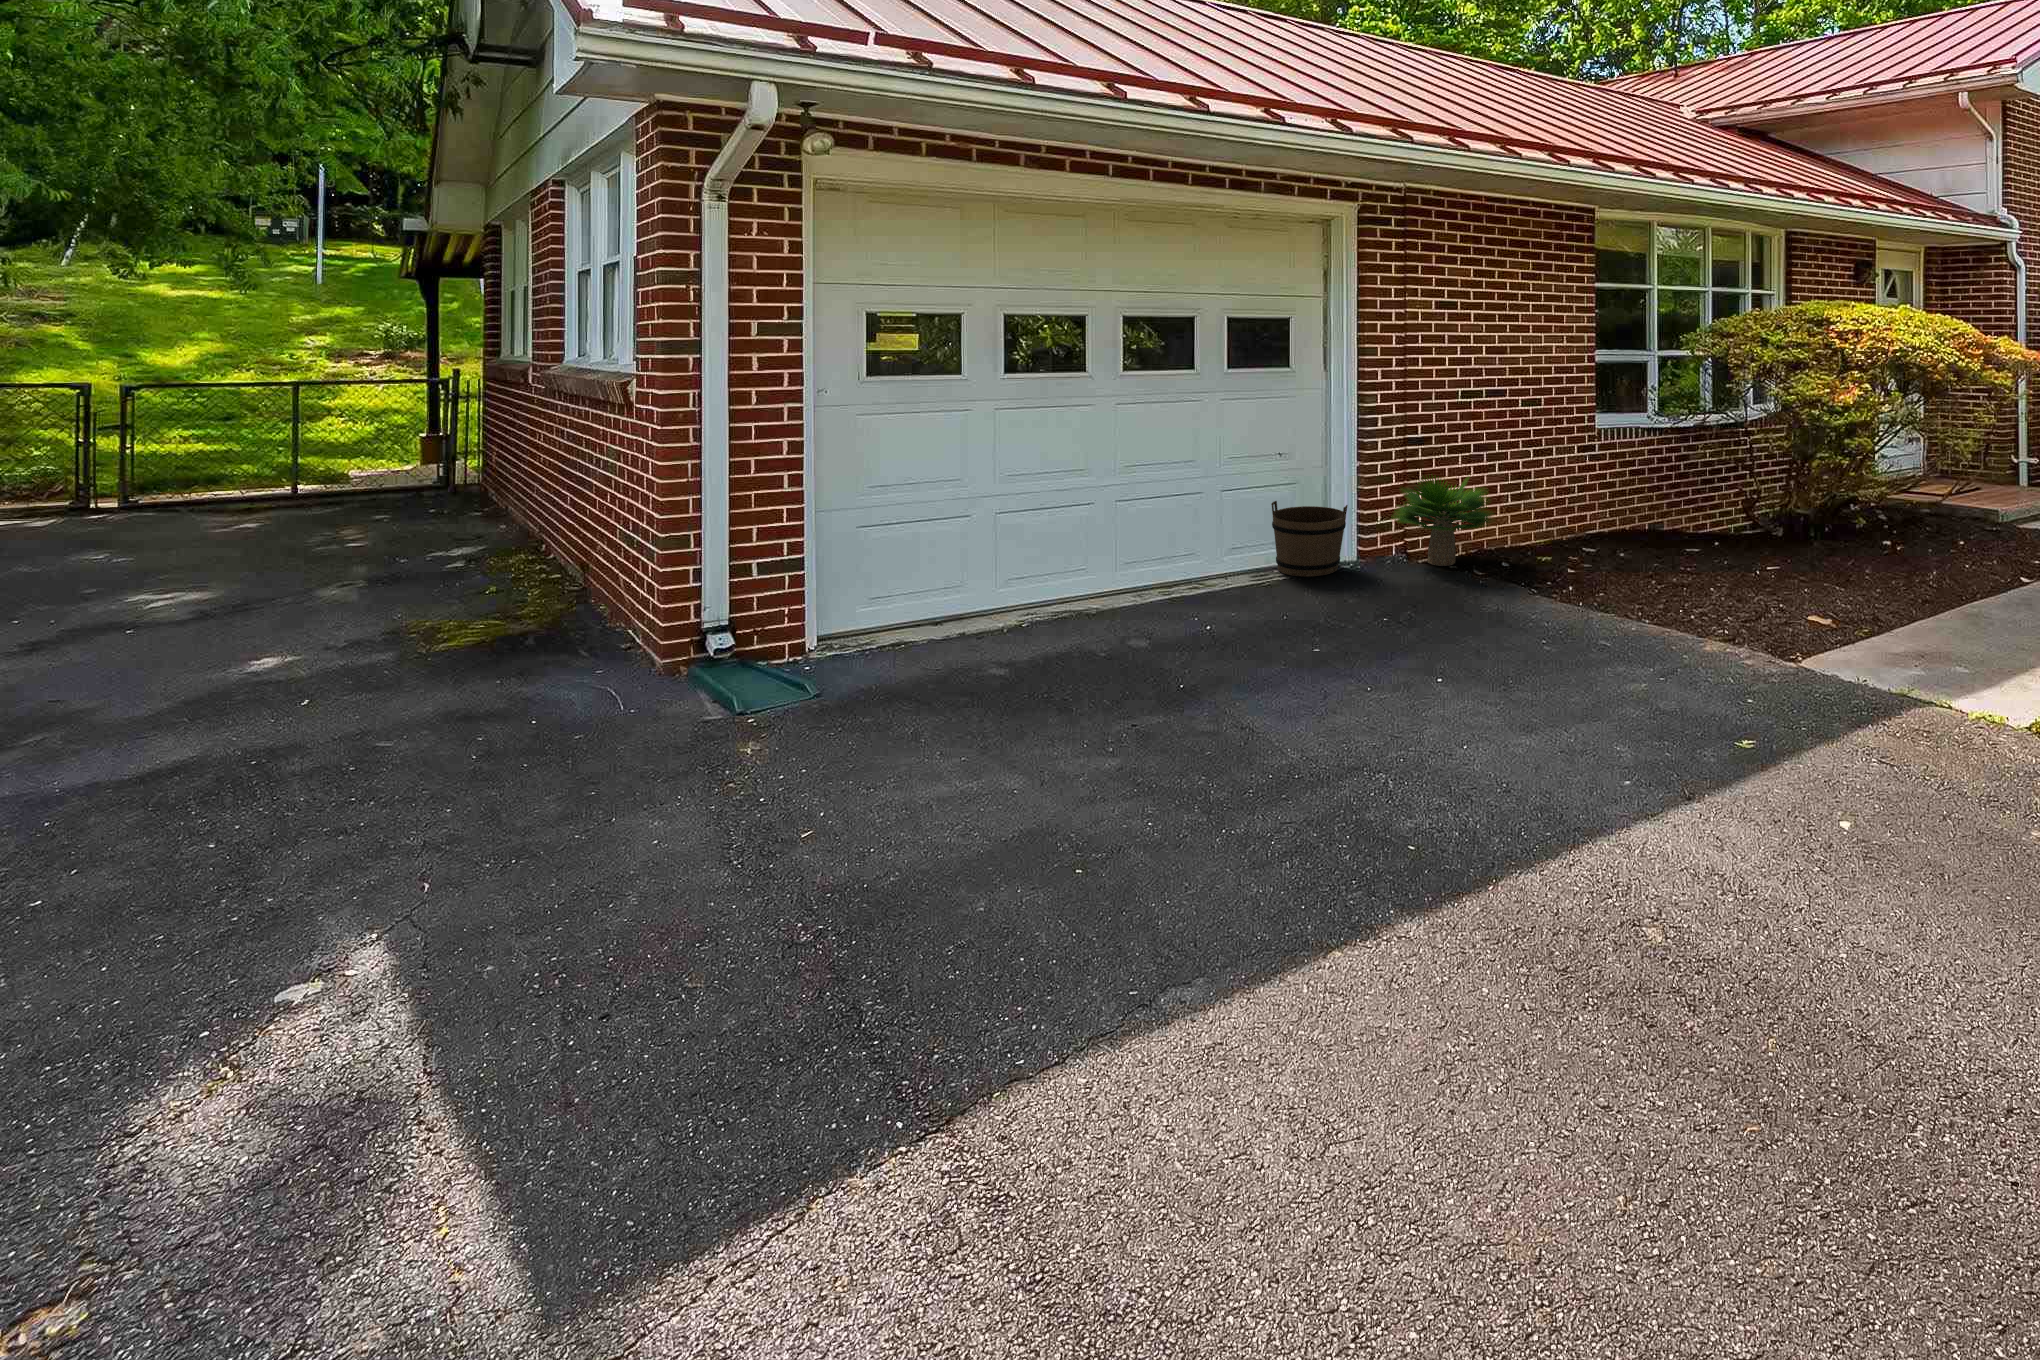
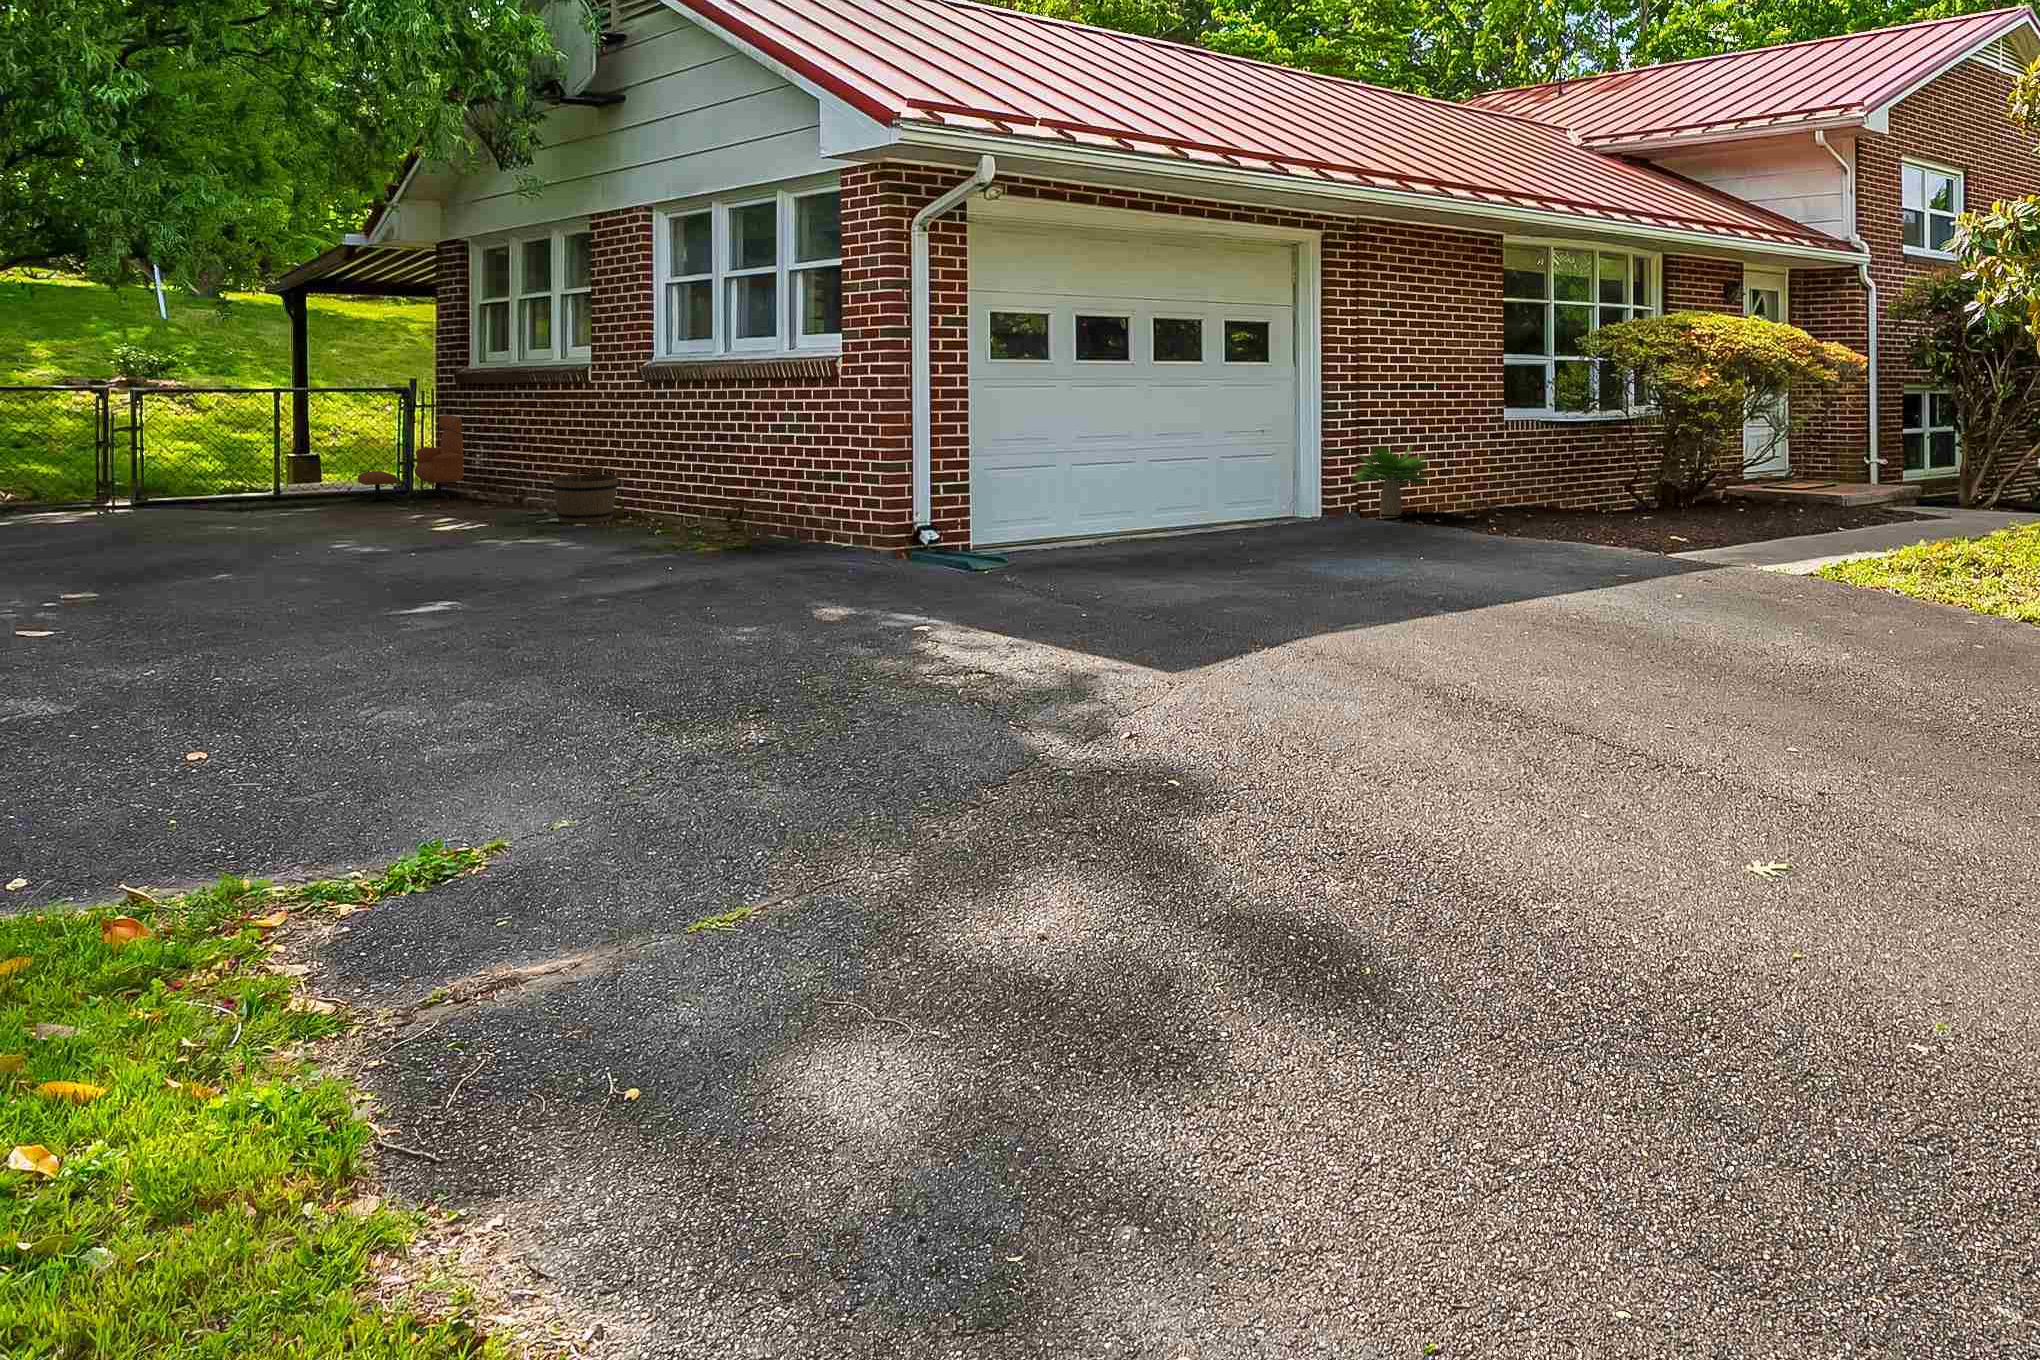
lounge chair: none [367,405,506,501] -> present [350,415,468,503]
bucket: present [1271,501,1348,576] -> present [553,467,618,523]

